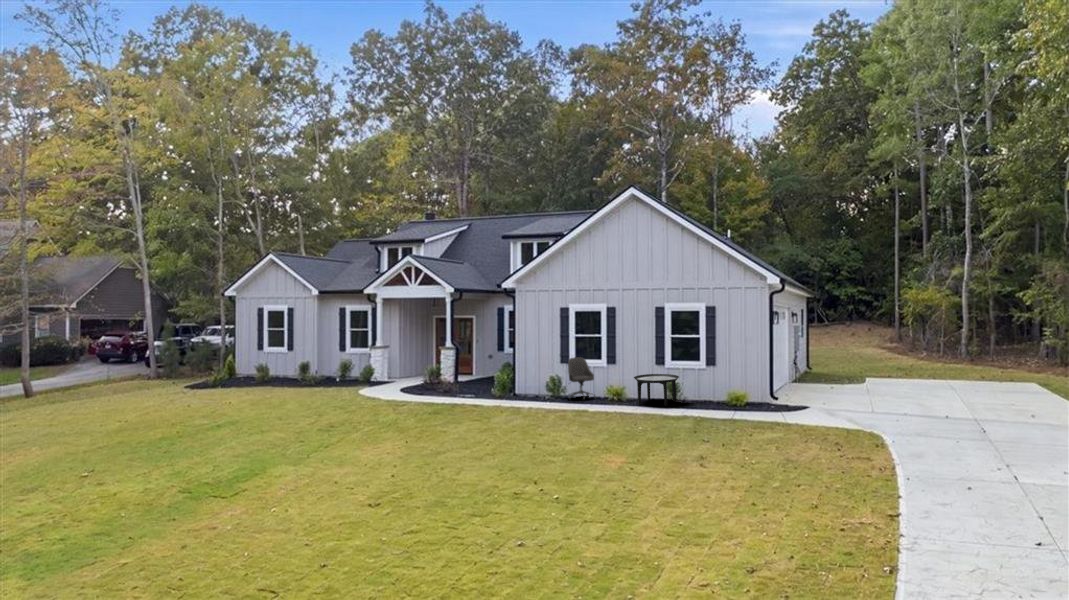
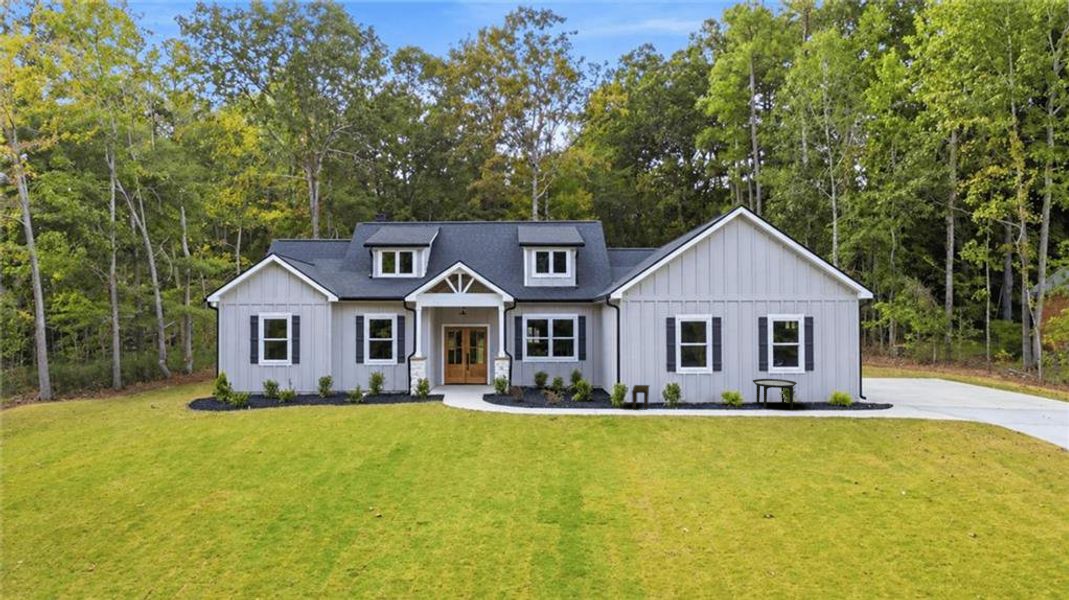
chair: present [568,357,596,401] -> none [681,365,710,407]
bench: none [510,376,543,400] -> present [632,385,649,409]

